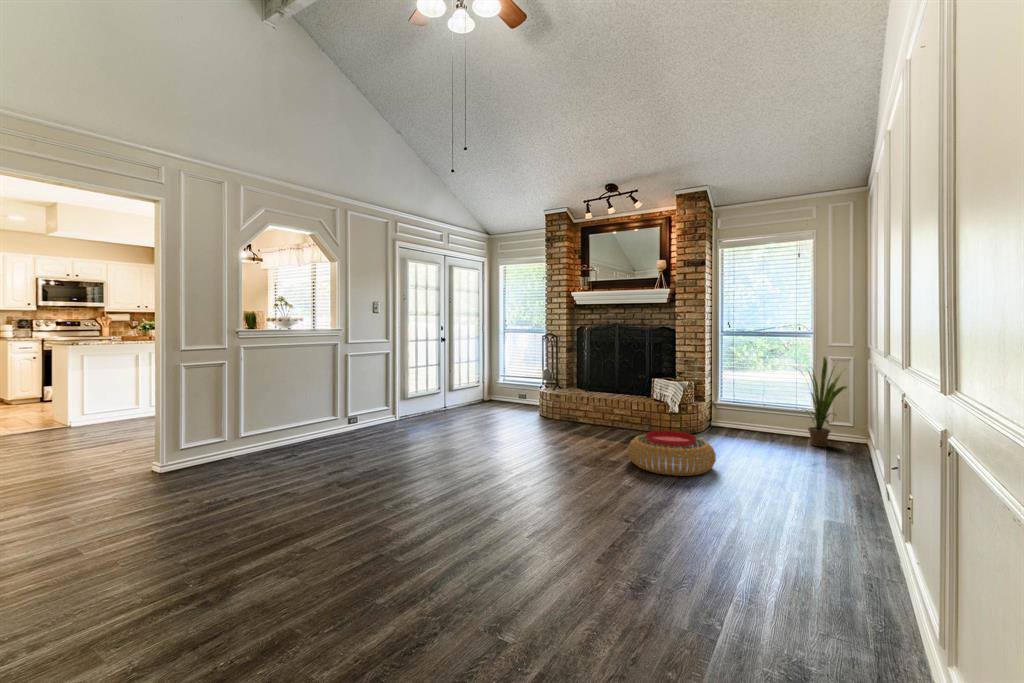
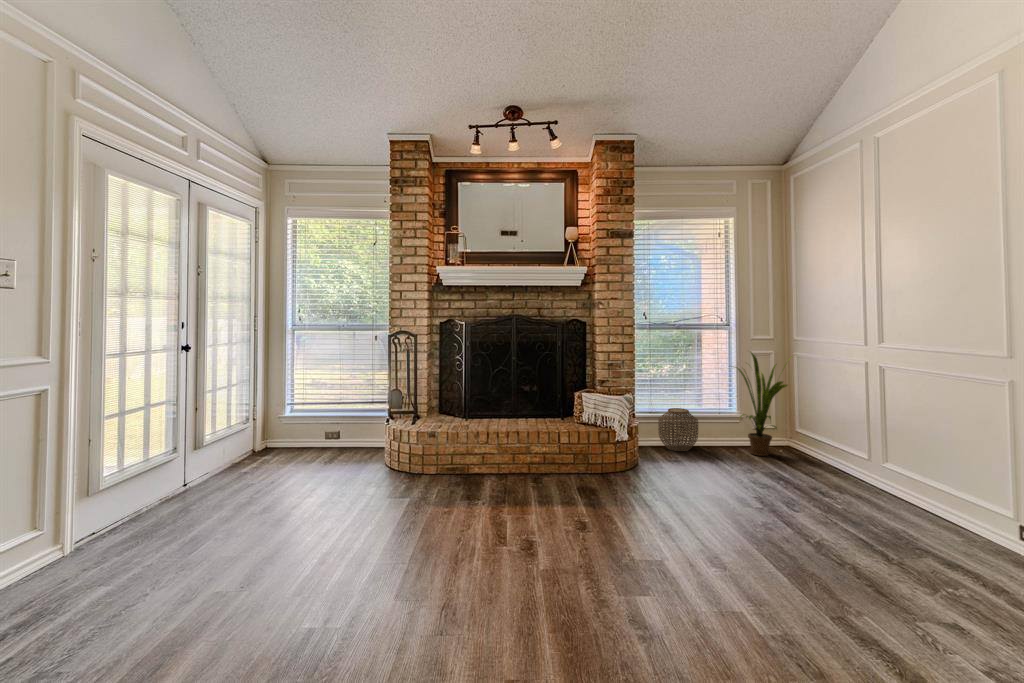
woven basket: none [732,400,767,435] -> present [658,408,698,451]
pouf: present [628,431,716,476] -> none [647,477,788,560]

